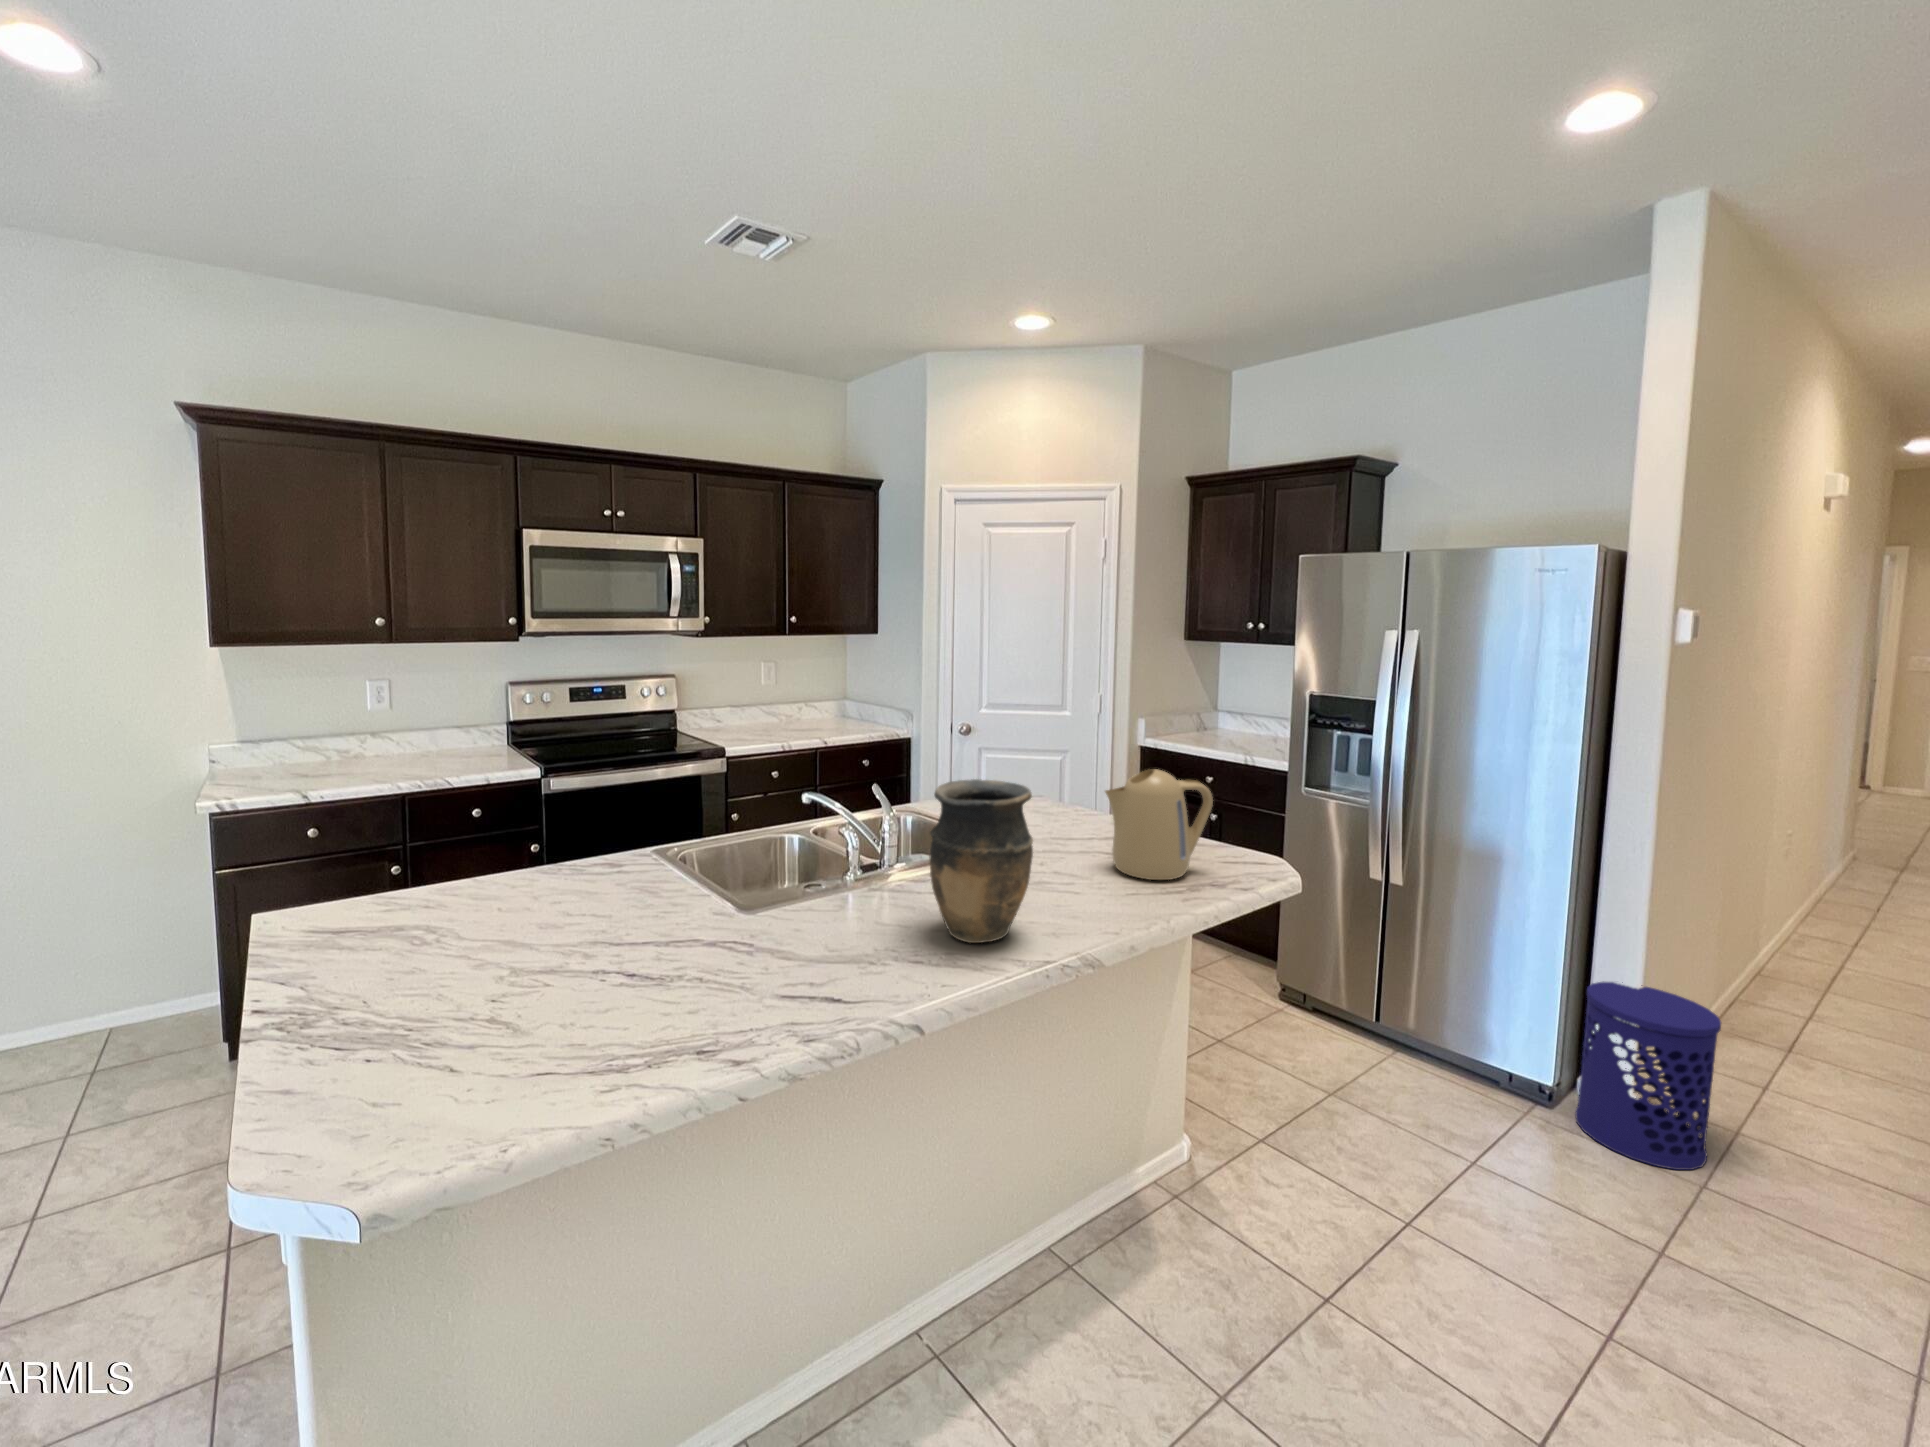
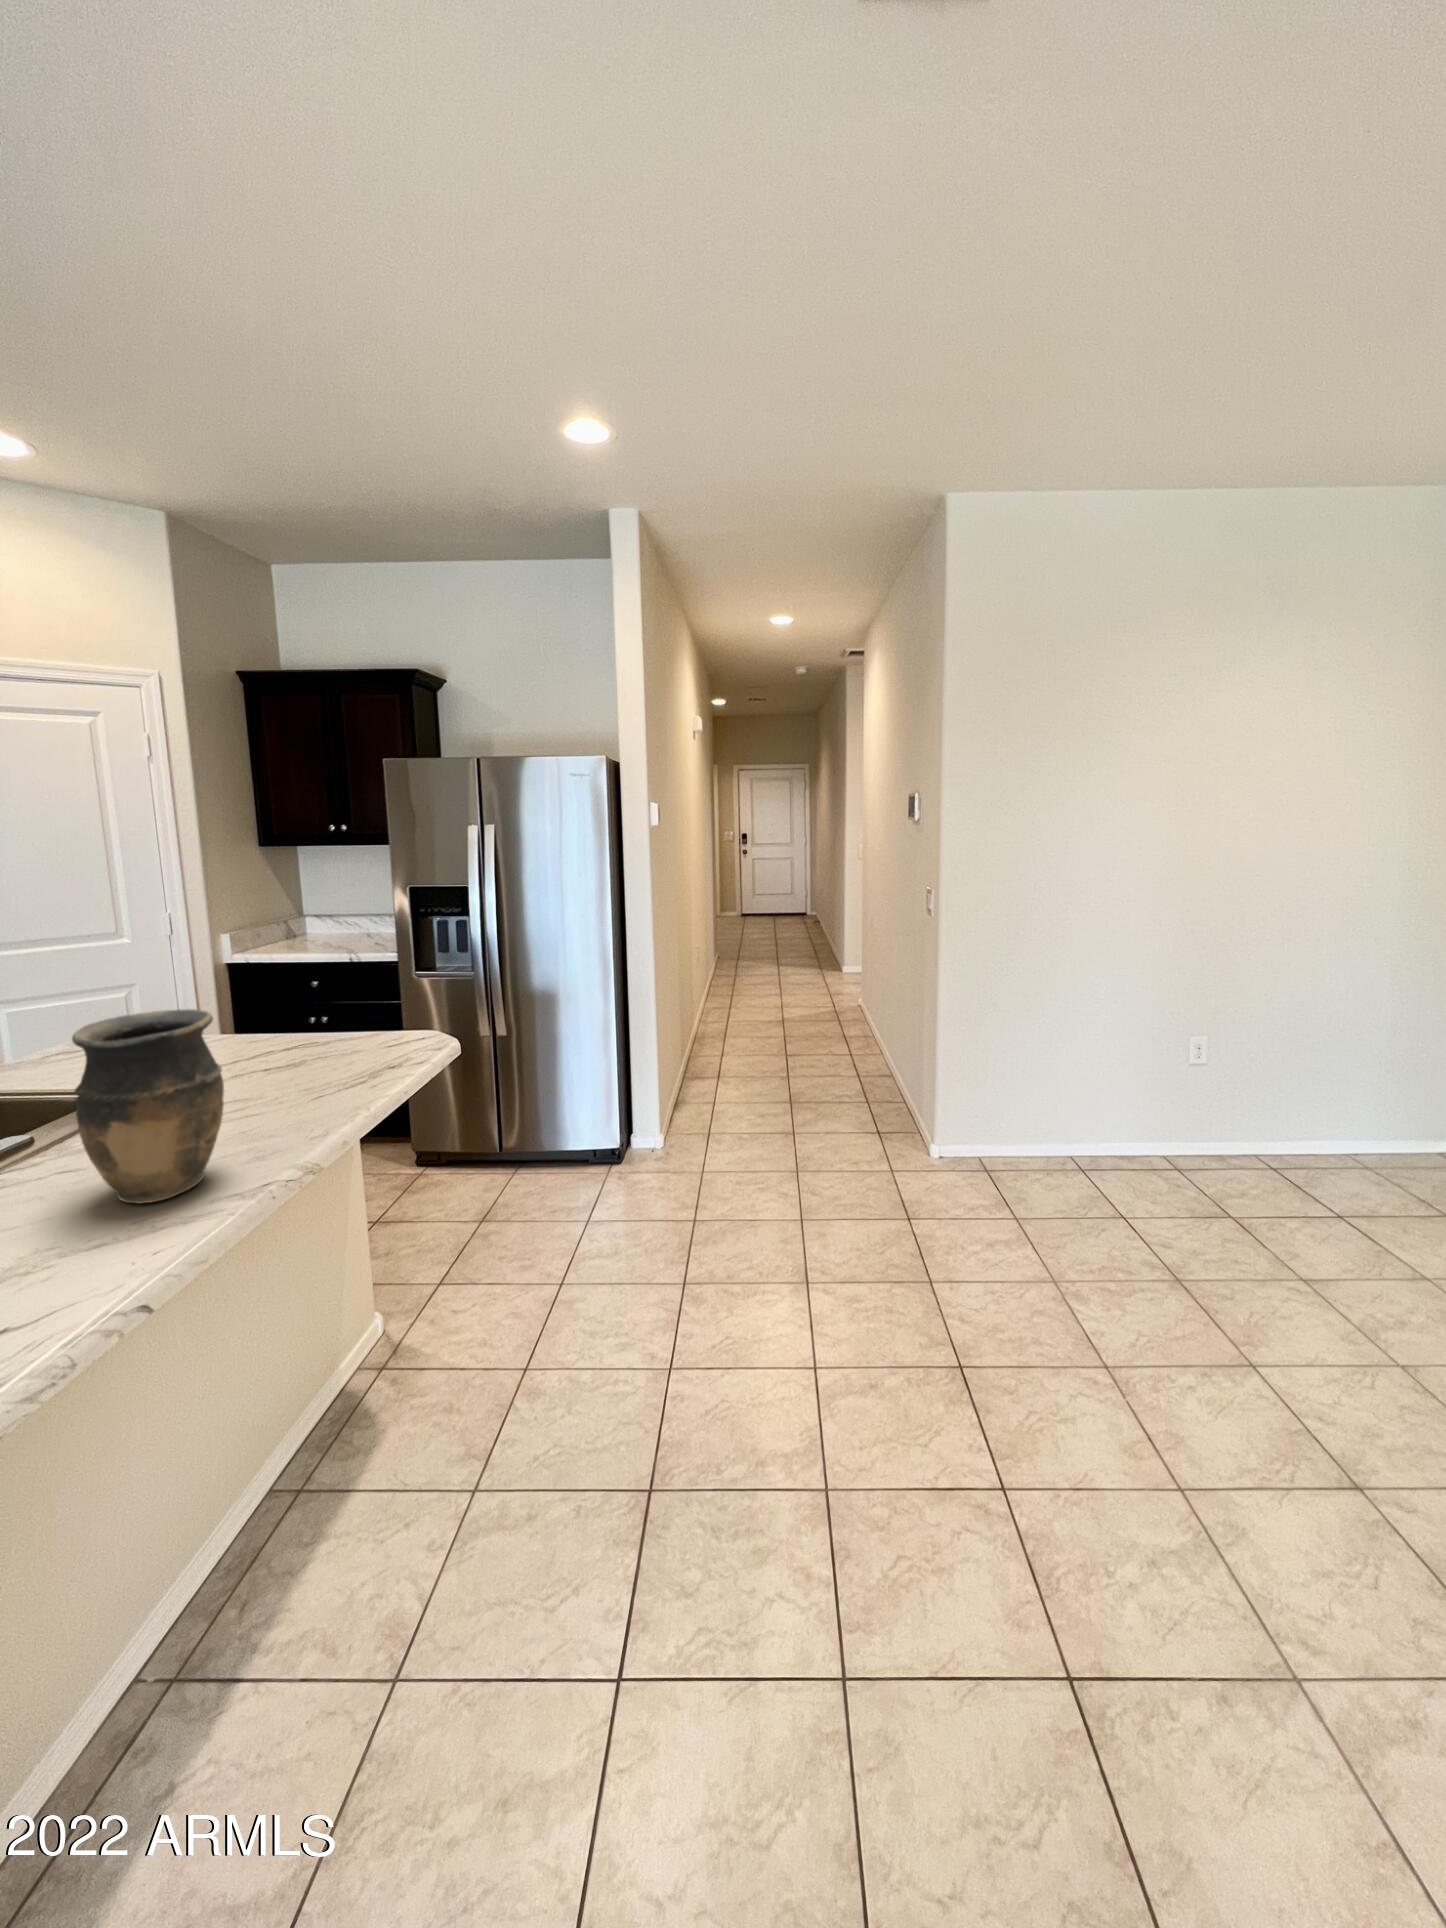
kettle: present [1105,769,1213,880] -> none [262,971,376,1082]
waste bin: present [1575,982,1721,1170] -> none [633,1061,704,1176]

